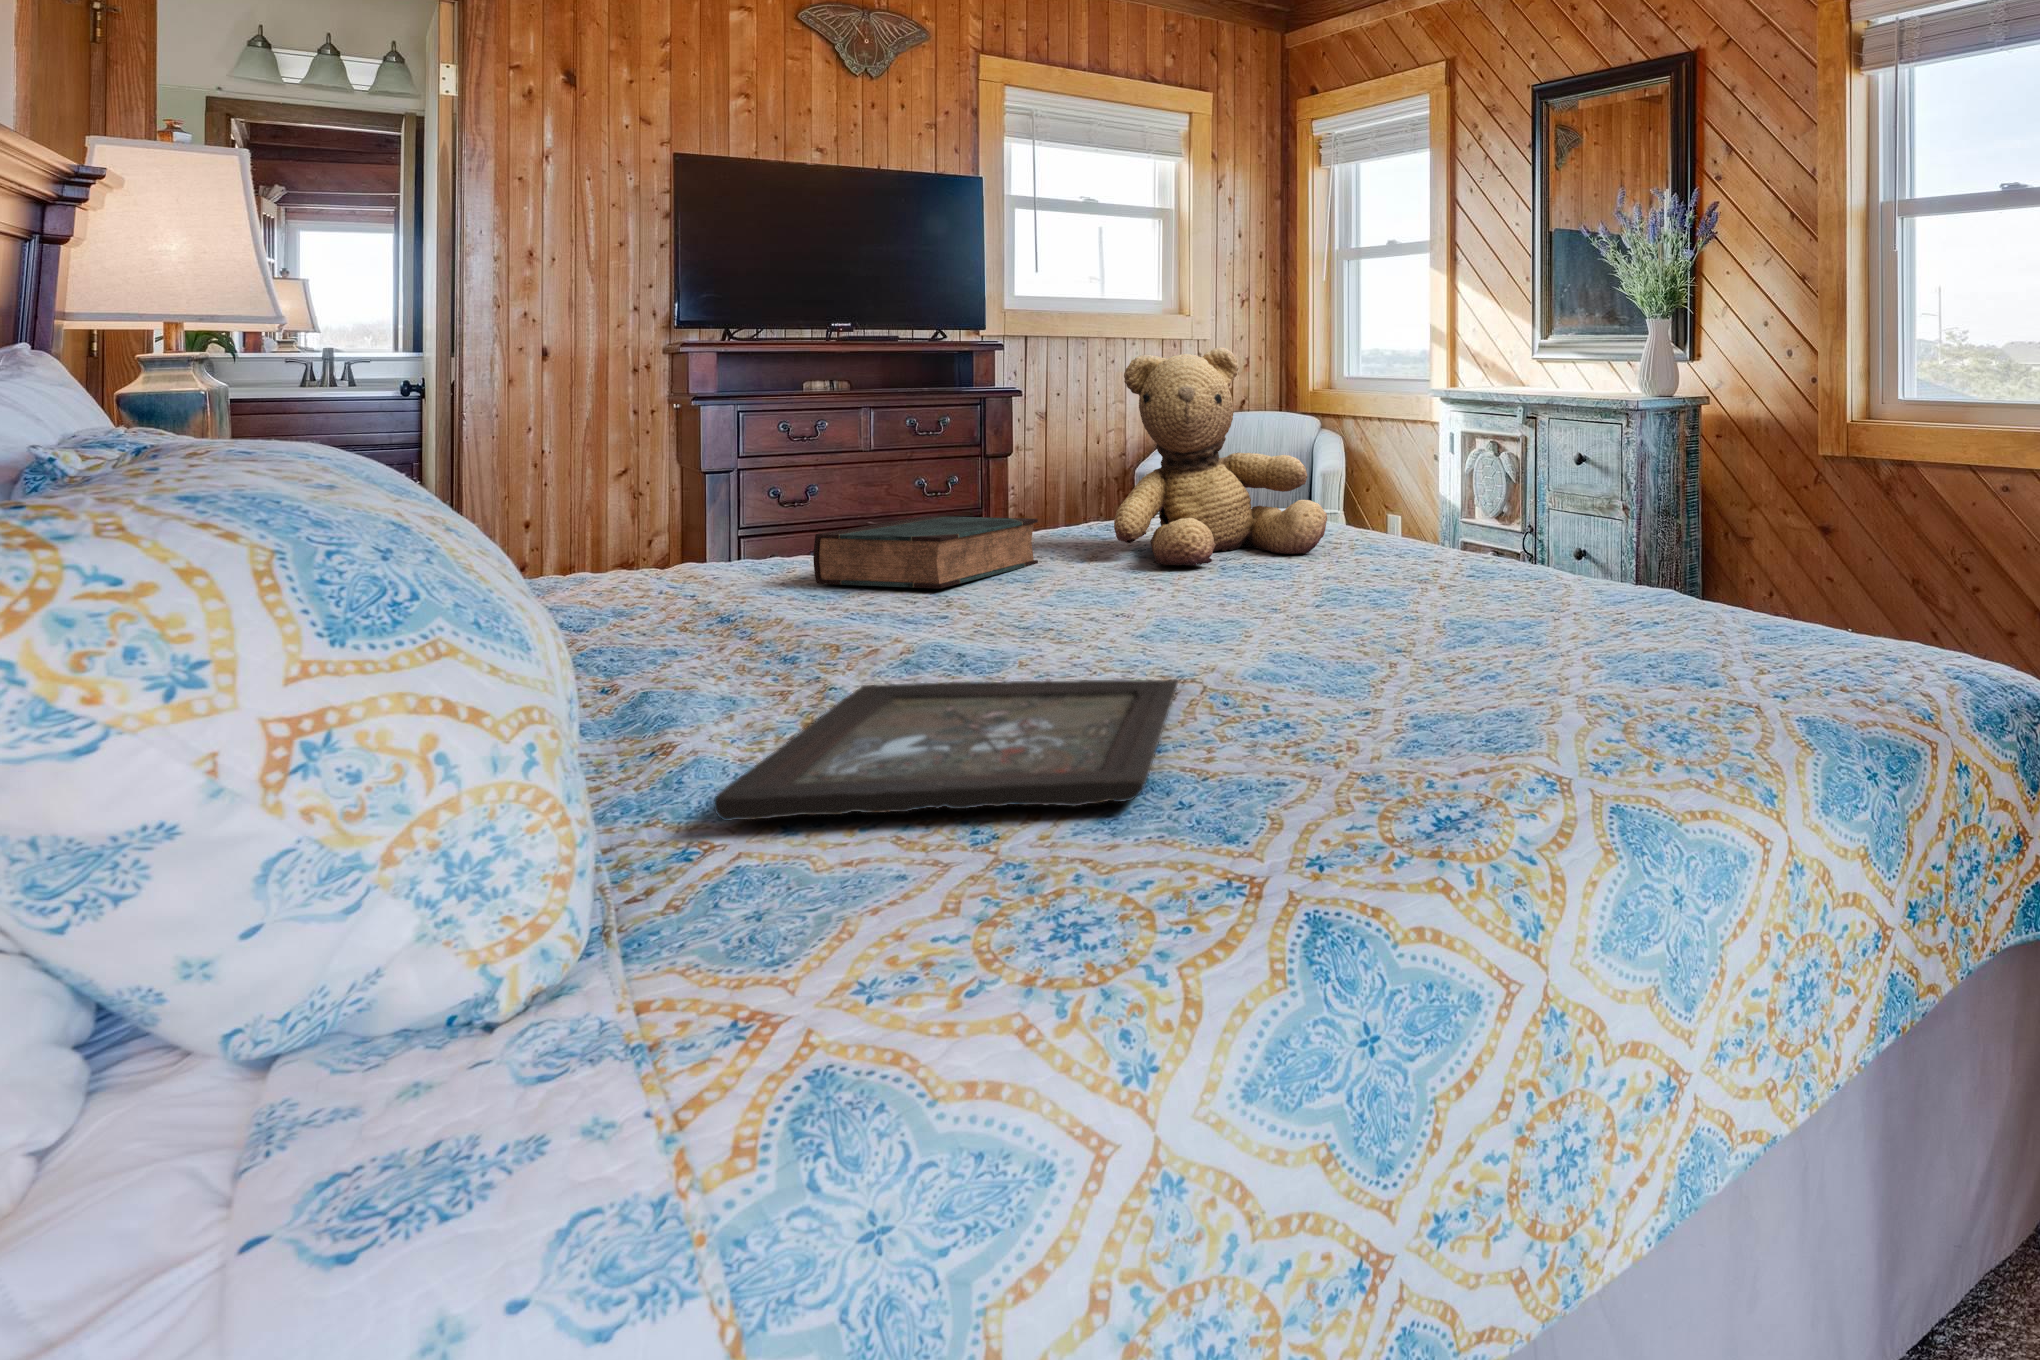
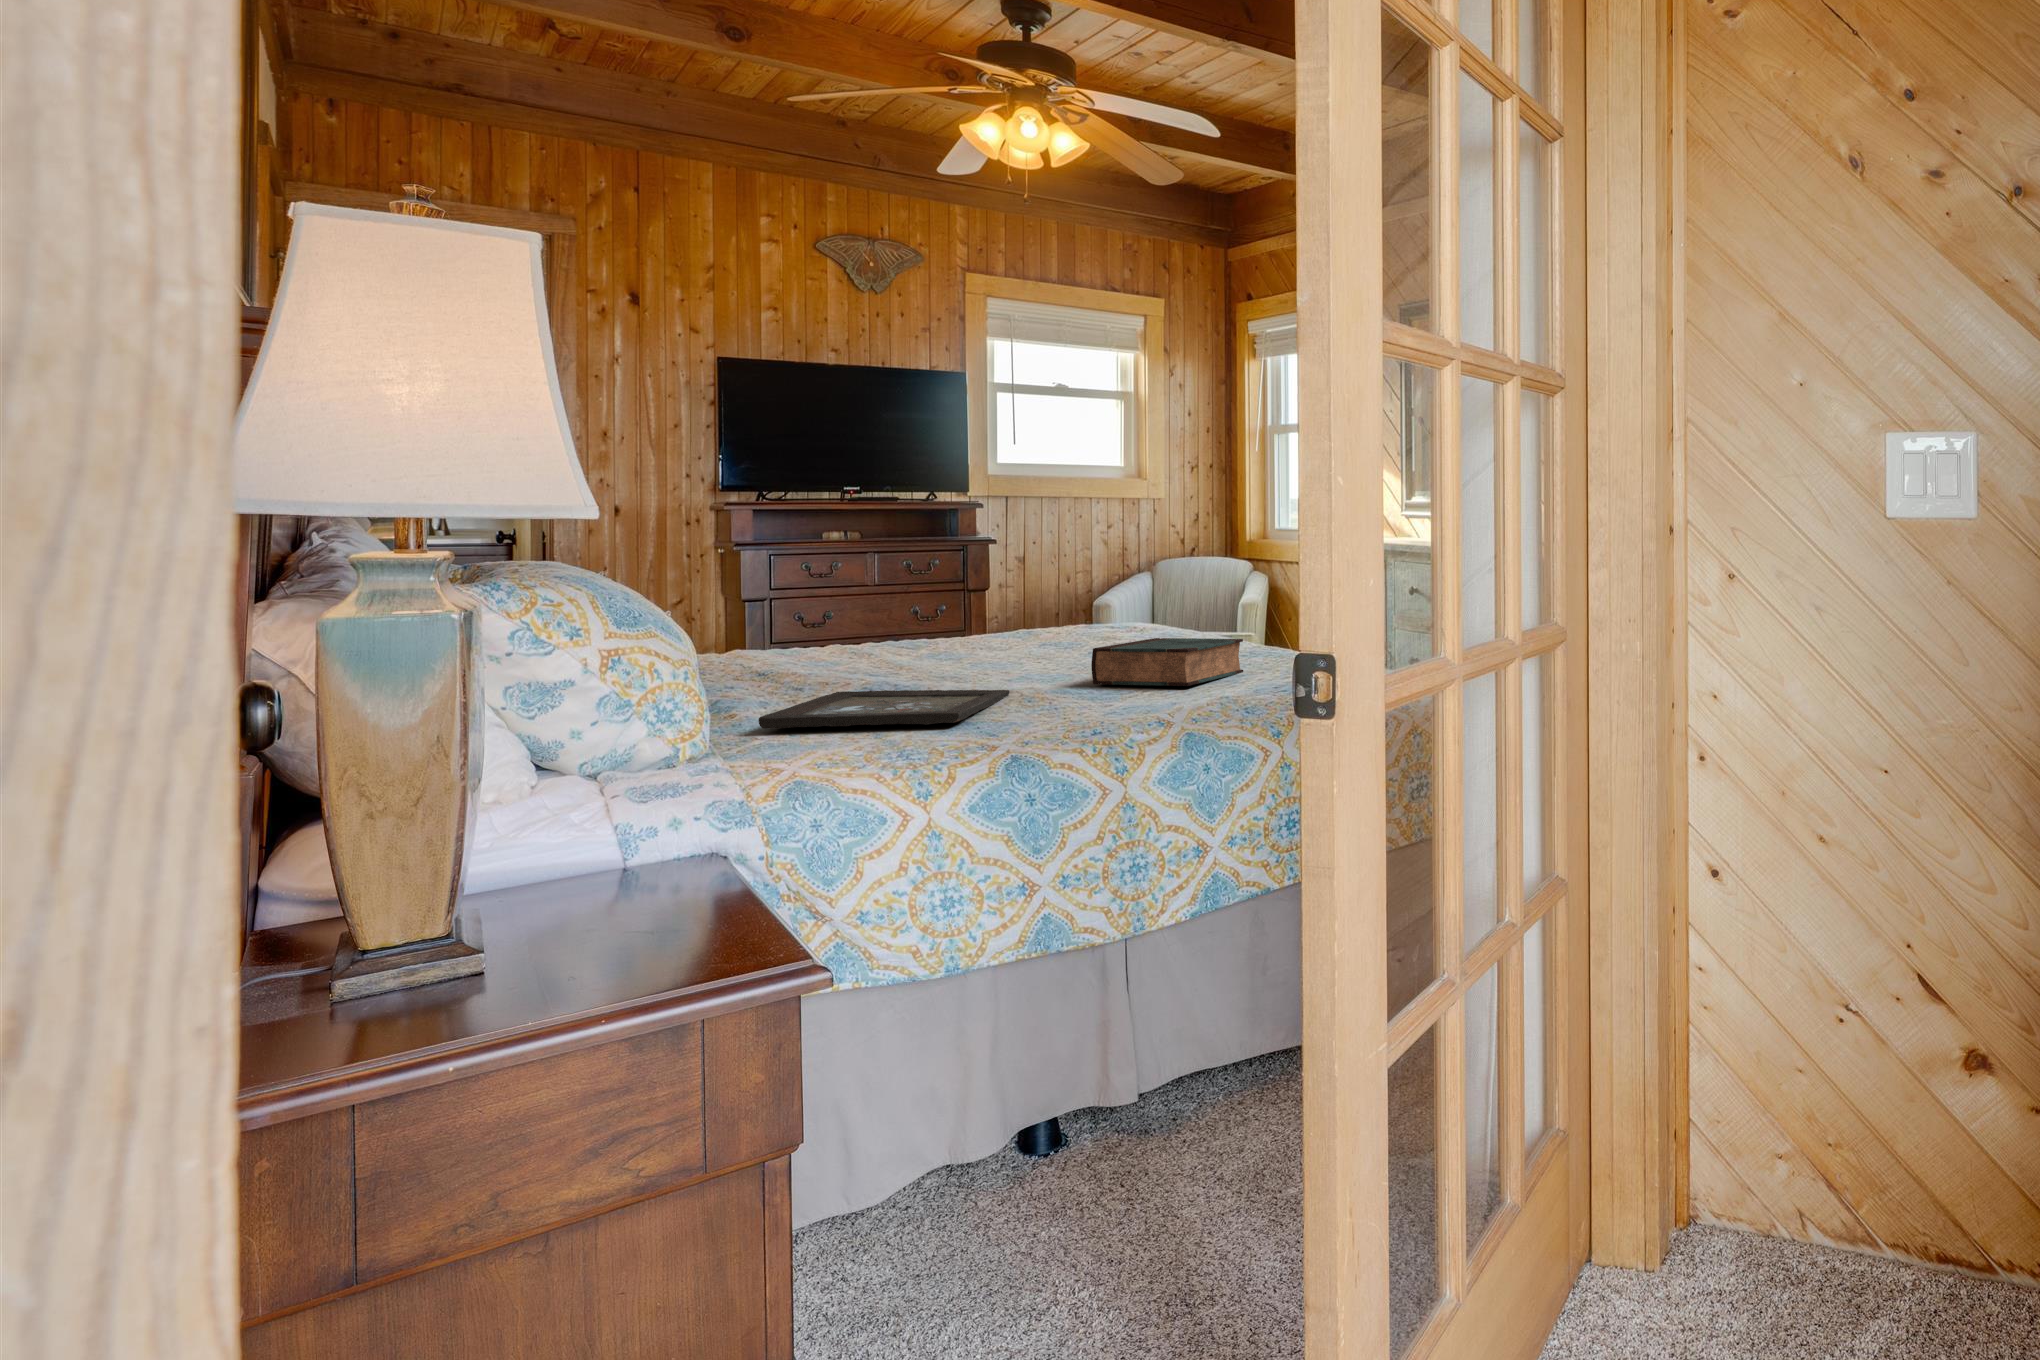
teddy bear: present [1114,347,1327,566] -> none [1017,508,1161,648]
book: present [813,516,1038,589] -> present [1091,638,1243,686]

